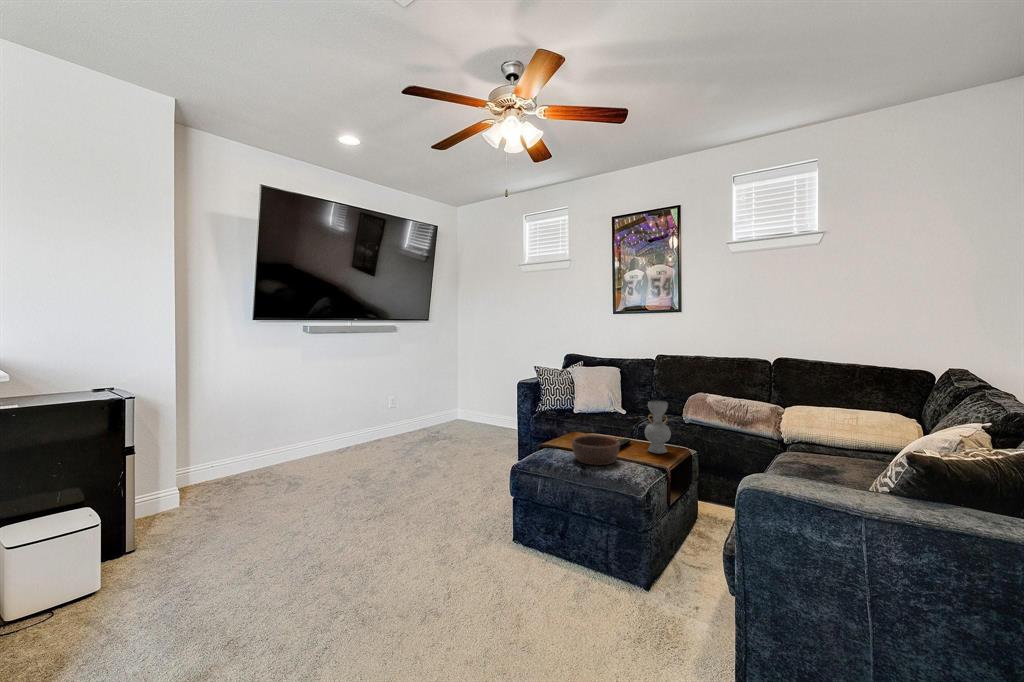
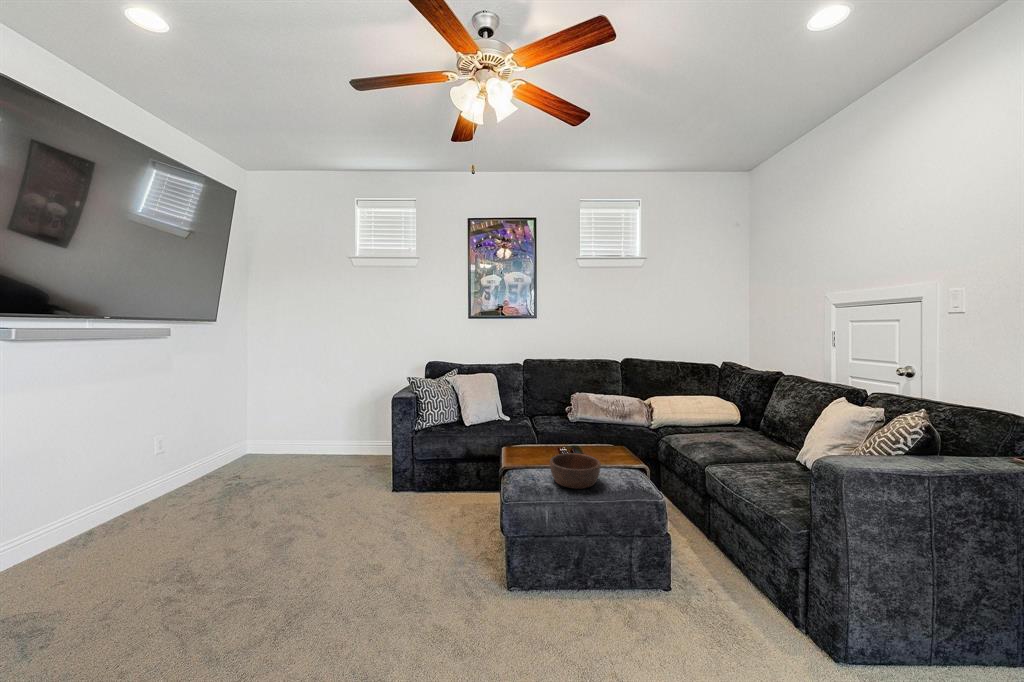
decorative vase: present [645,401,671,454] -> none [589,408,614,460]

